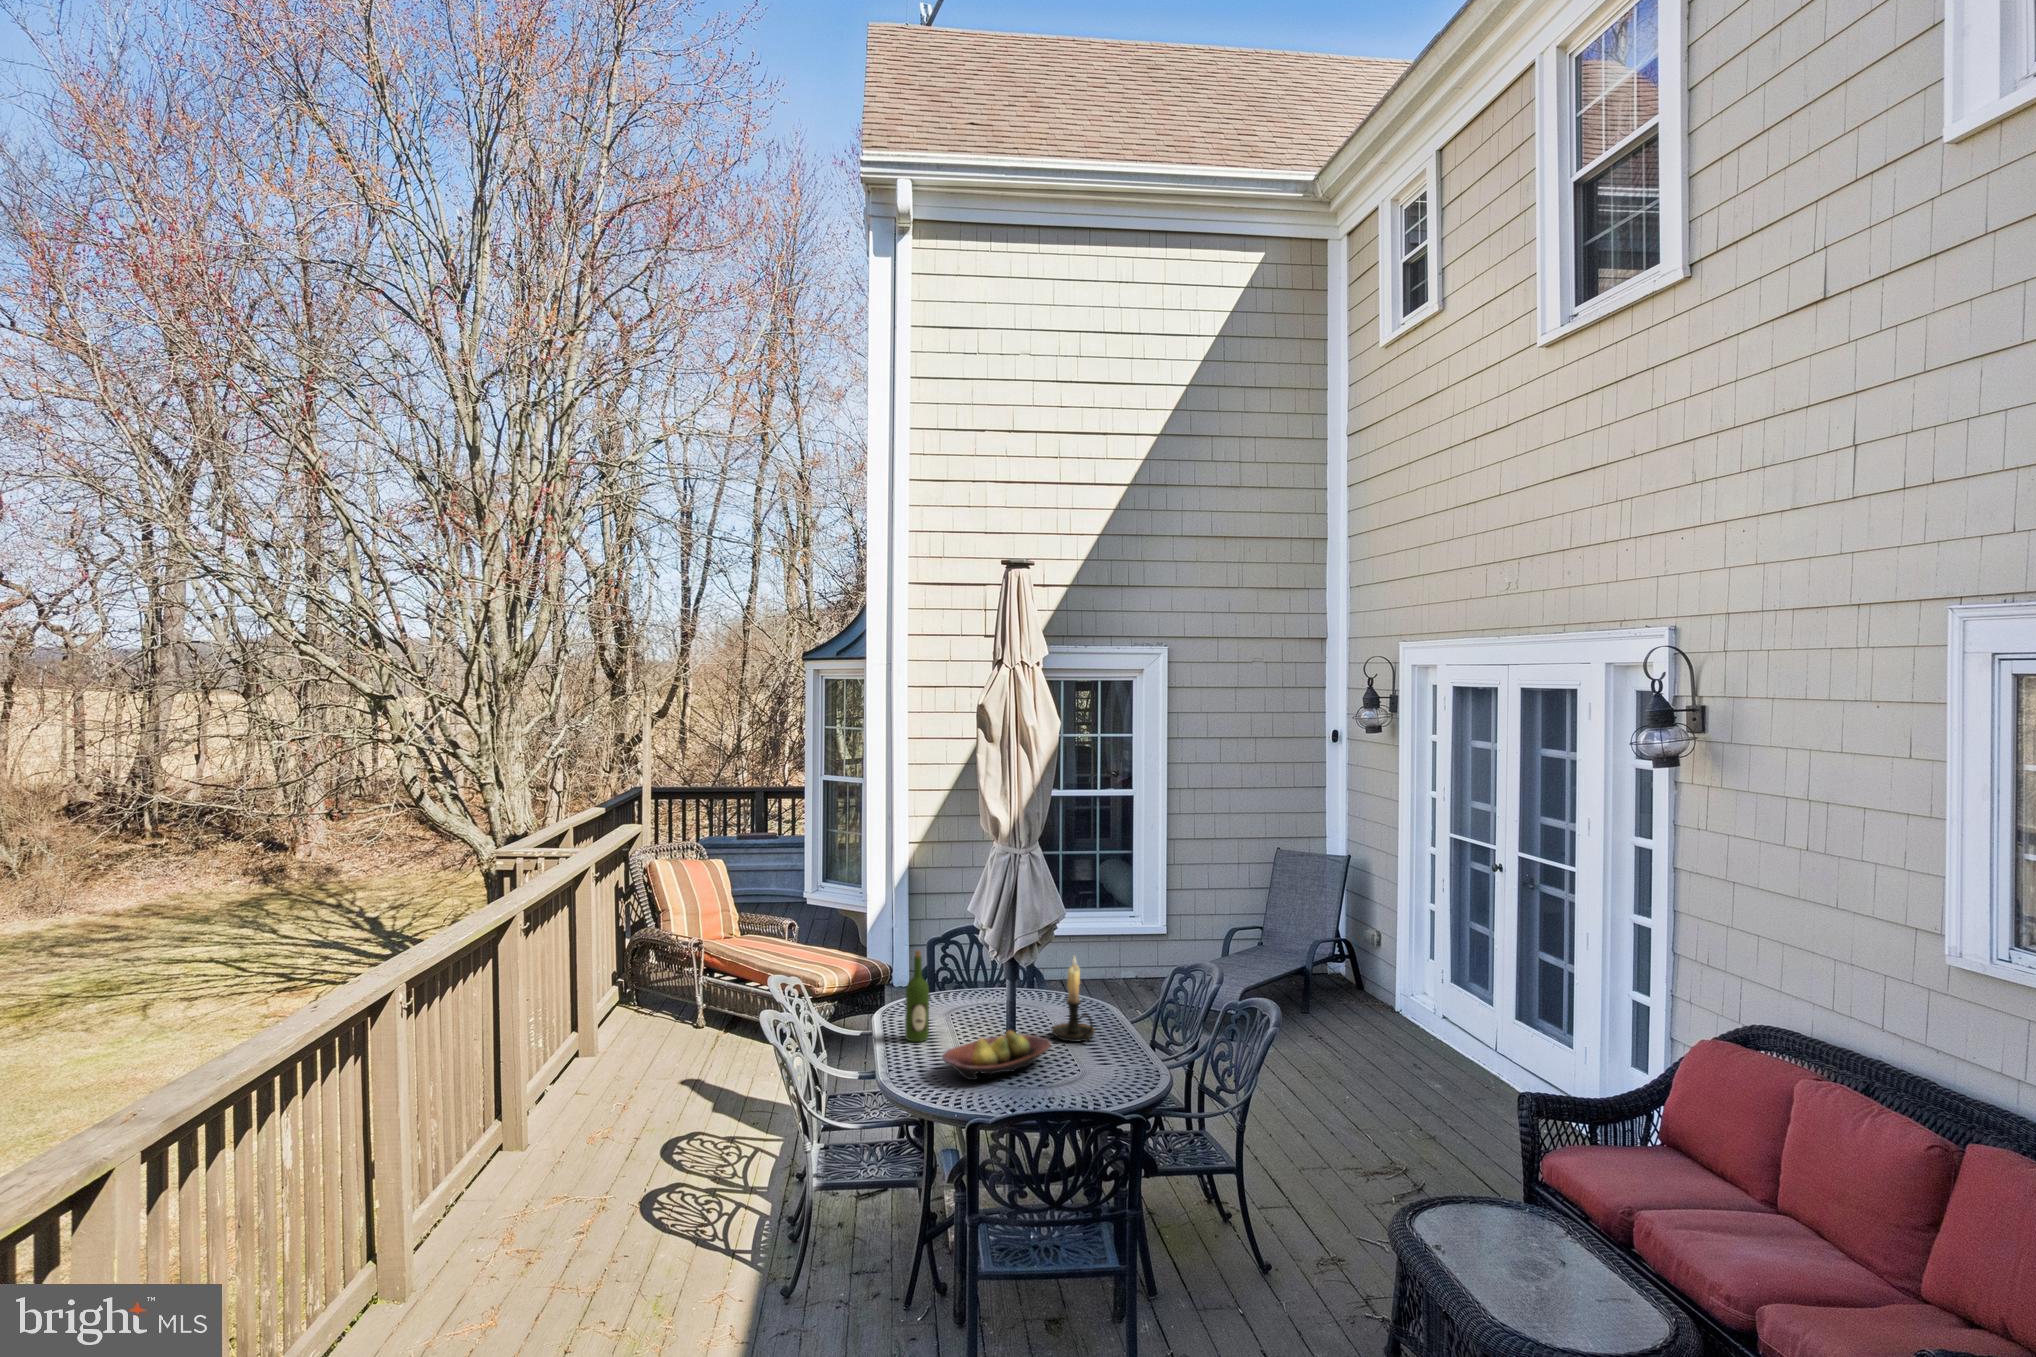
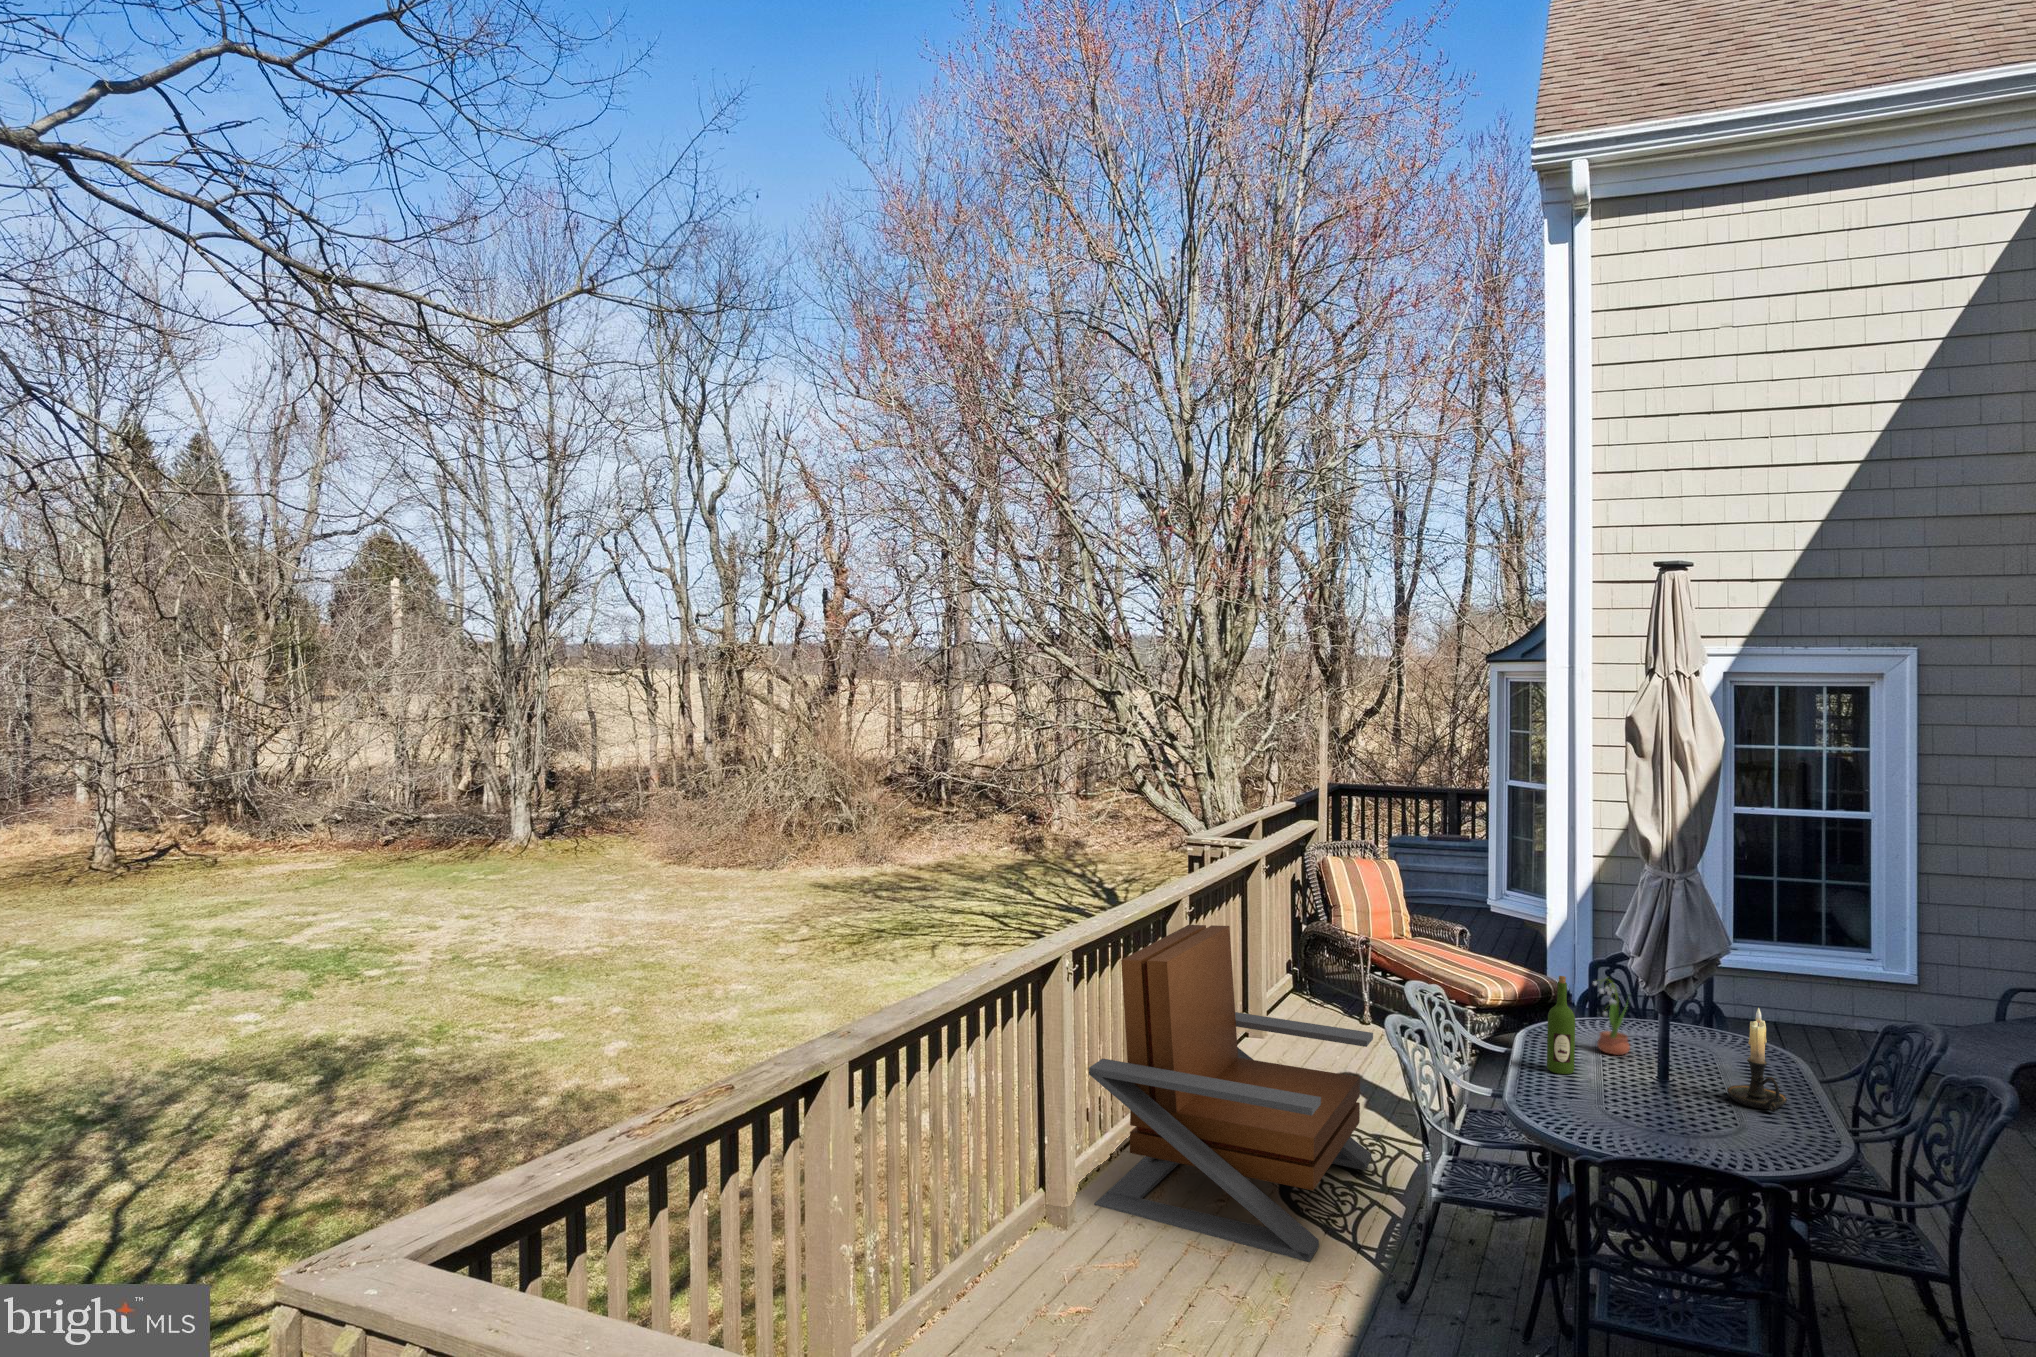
lounge chair: none [420,944,730,1299] -> present [1089,925,1373,1262]
potted flower: none [935,945,967,1015] -> present [1593,978,1630,1055]
fruit bowl: present [942,1031,1051,1080] -> none [1576,1078,1716,1125]

